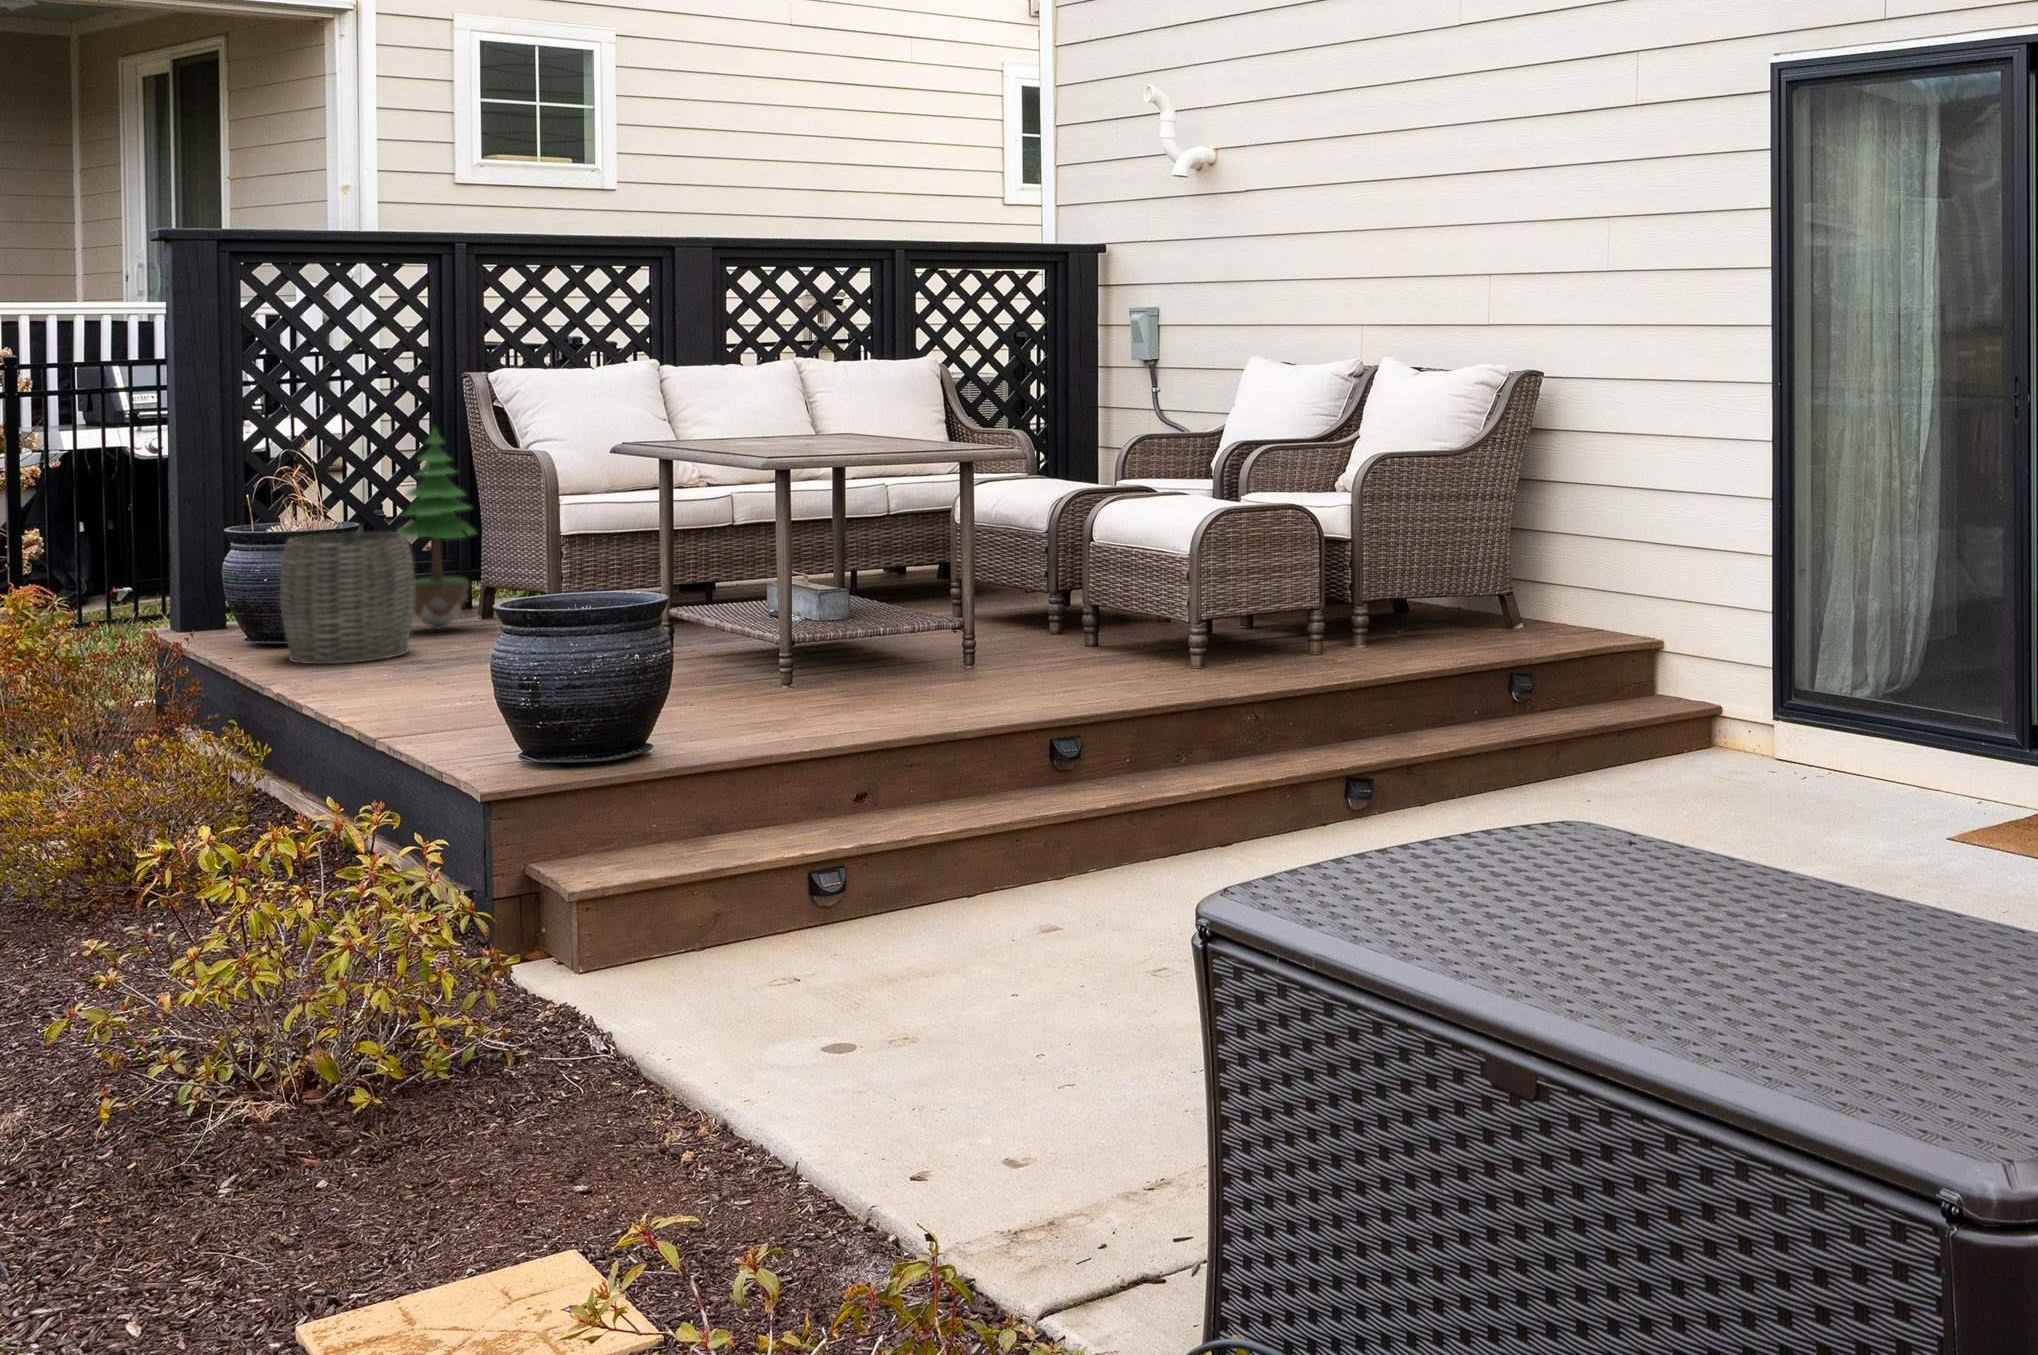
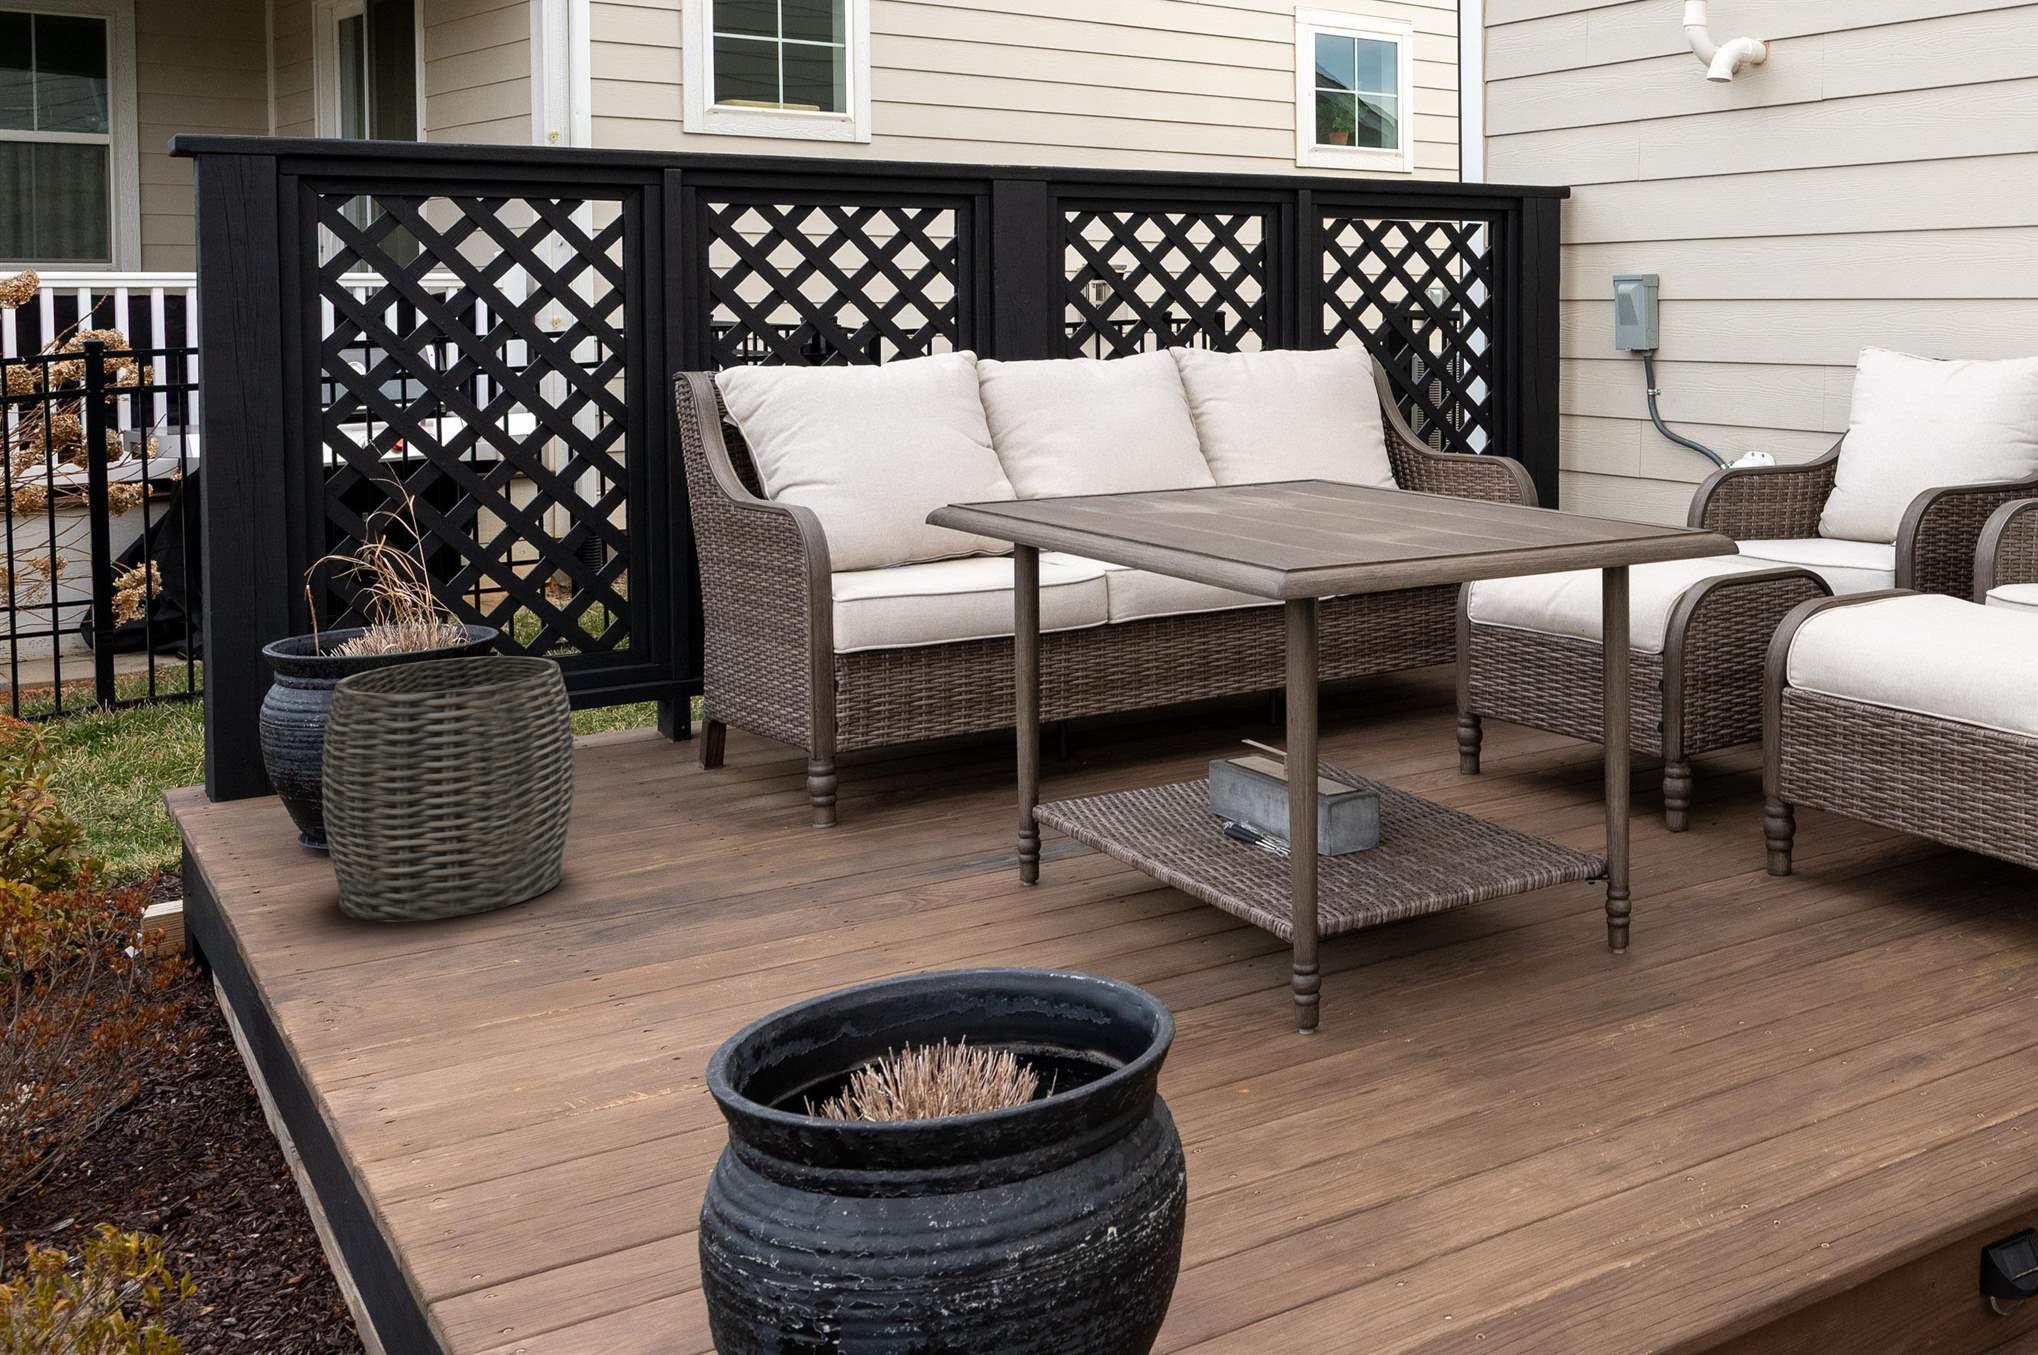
potted tree: present [397,428,476,629] -> none [555,459,693,806]

